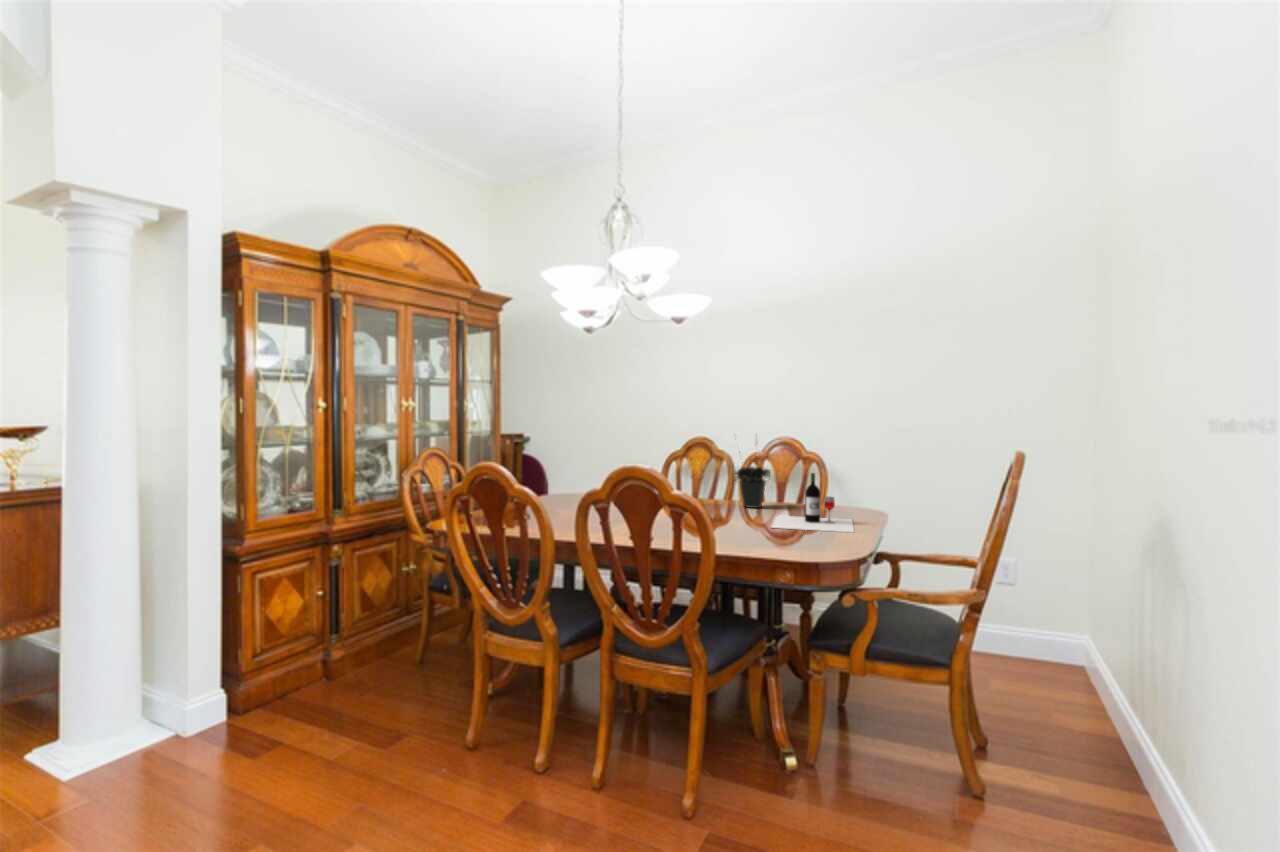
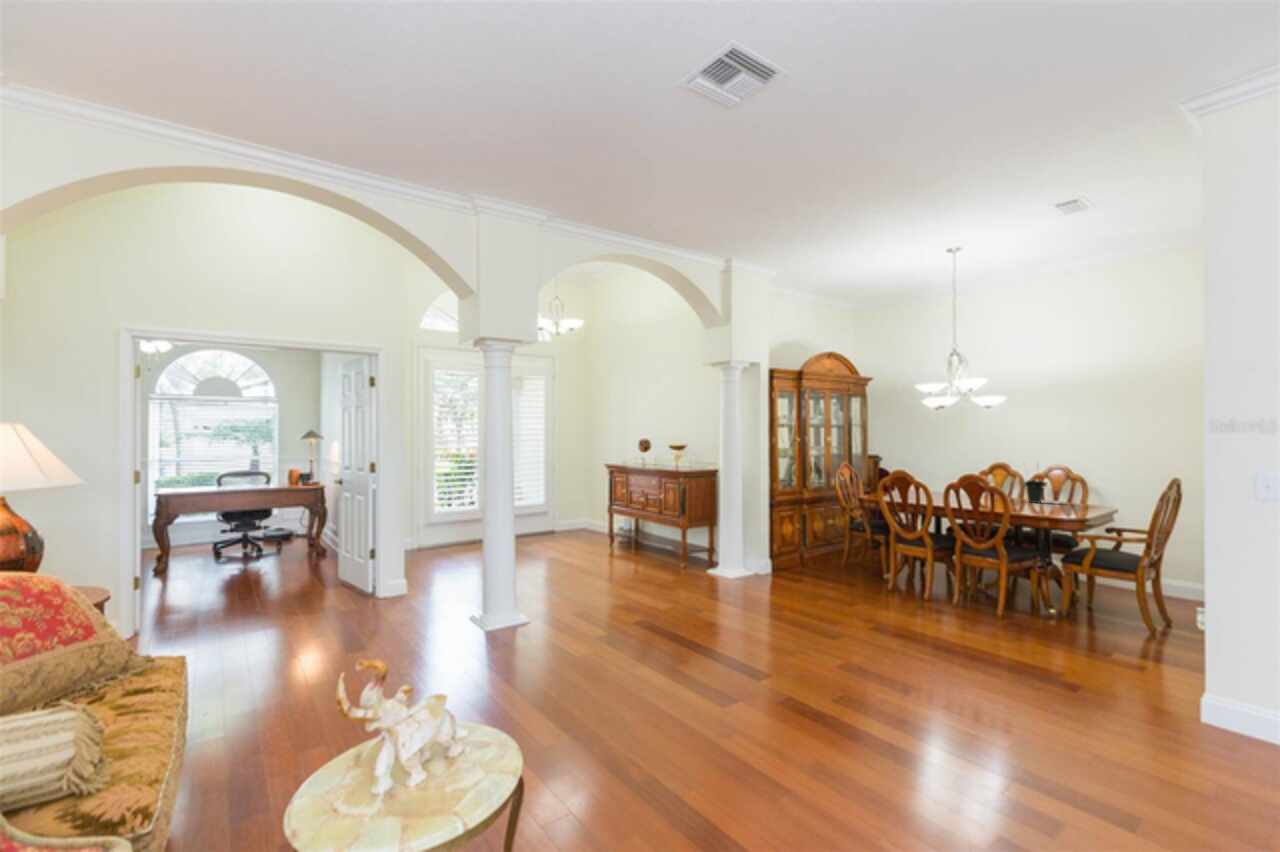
wine bottle: present [772,473,854,532] -> none [1044,484,1097,514]

